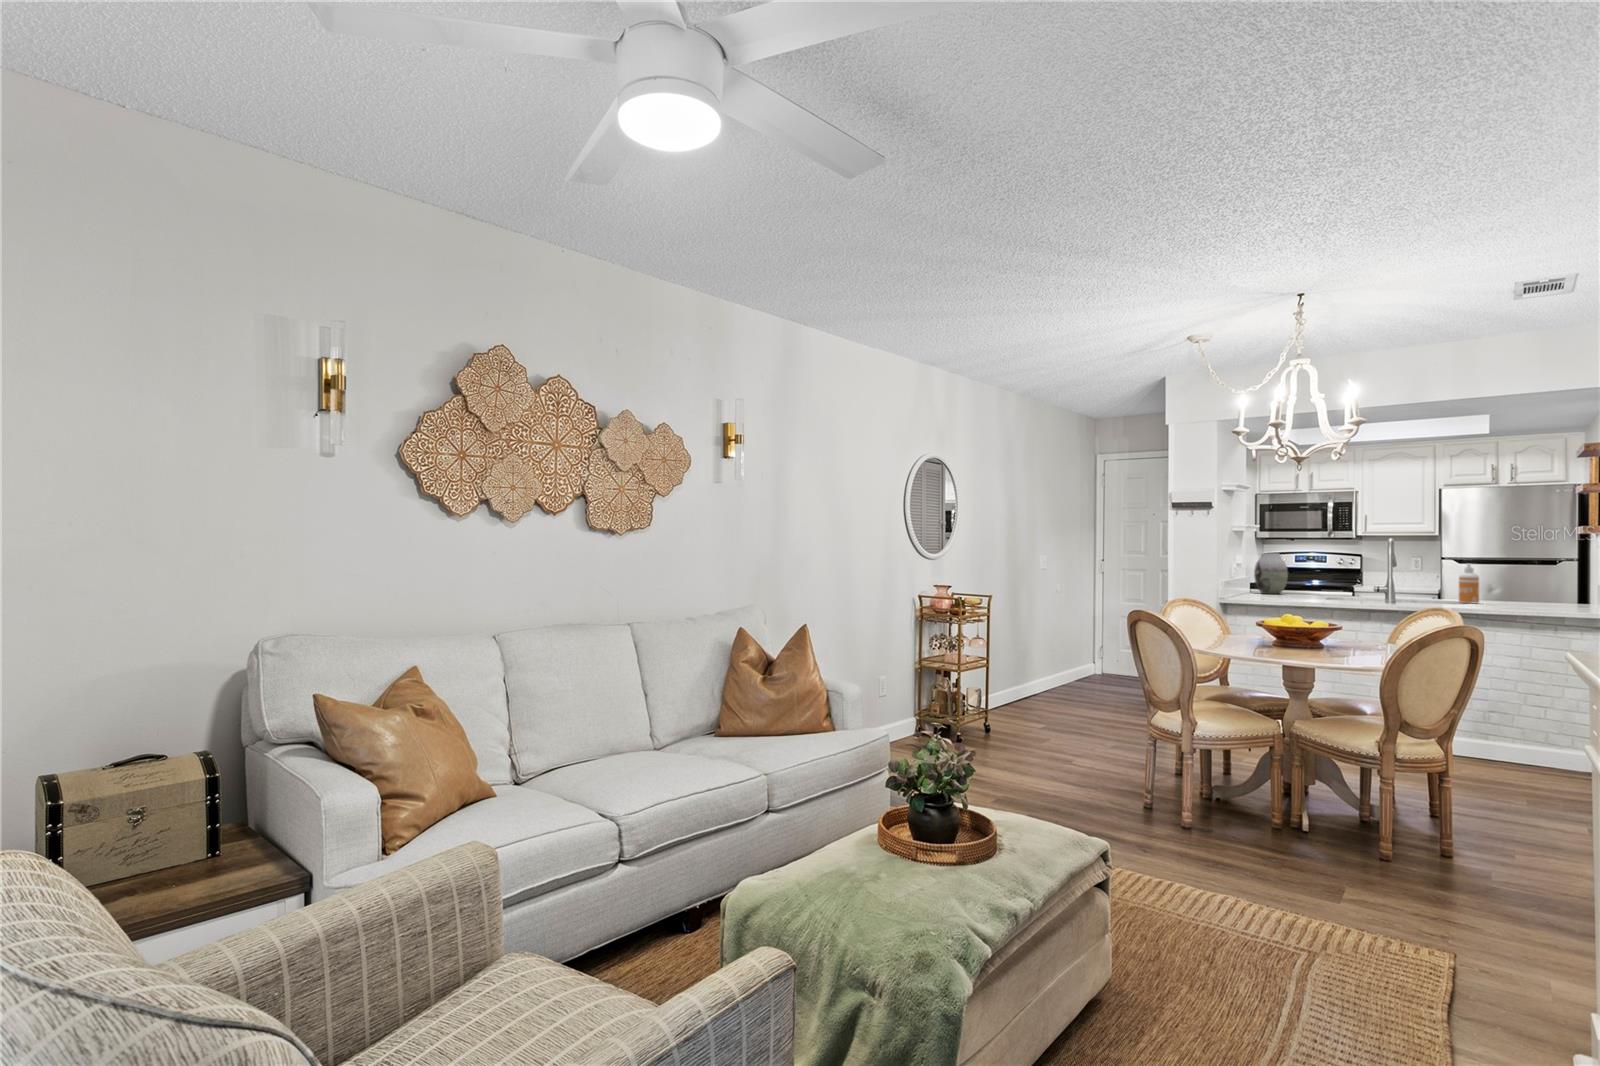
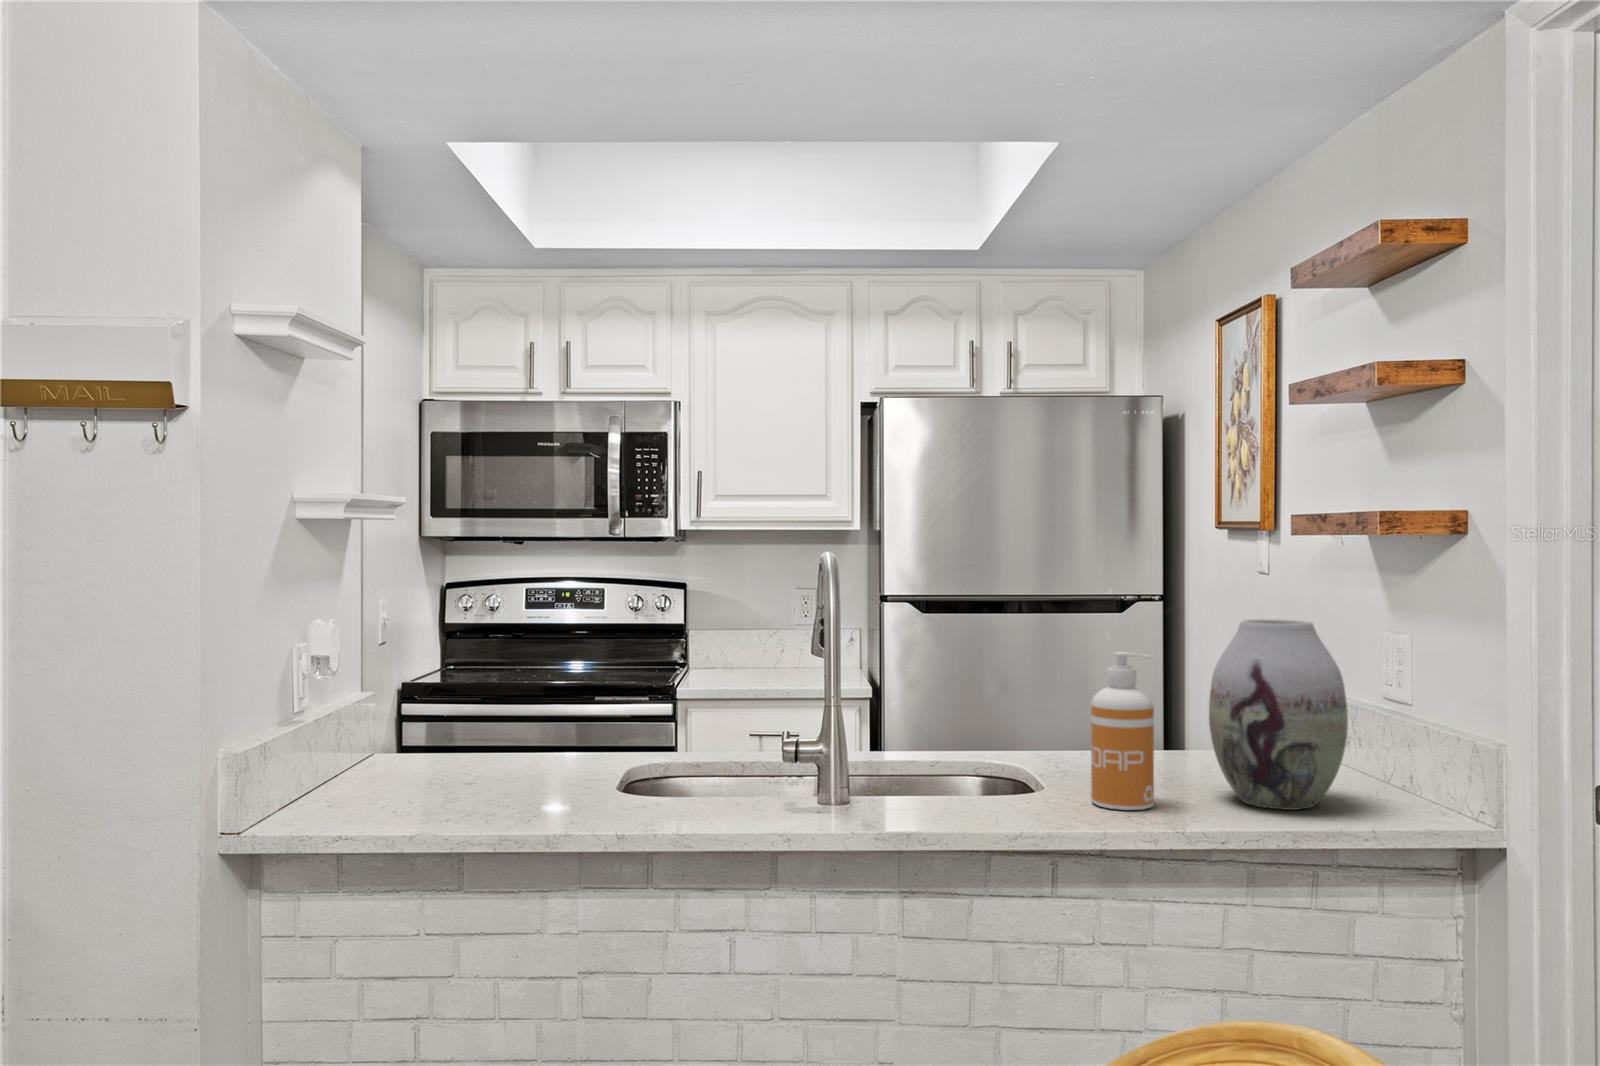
vase: present [1254,553,1288,594] -> present [1209,619,1348,810]

